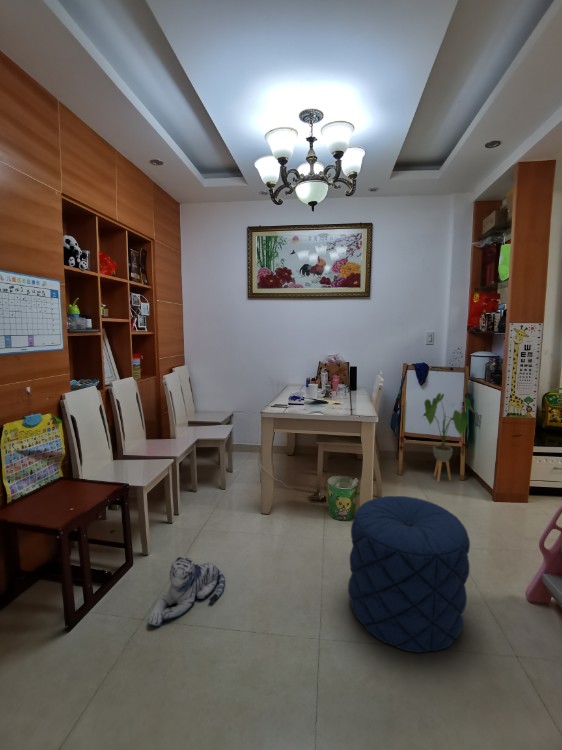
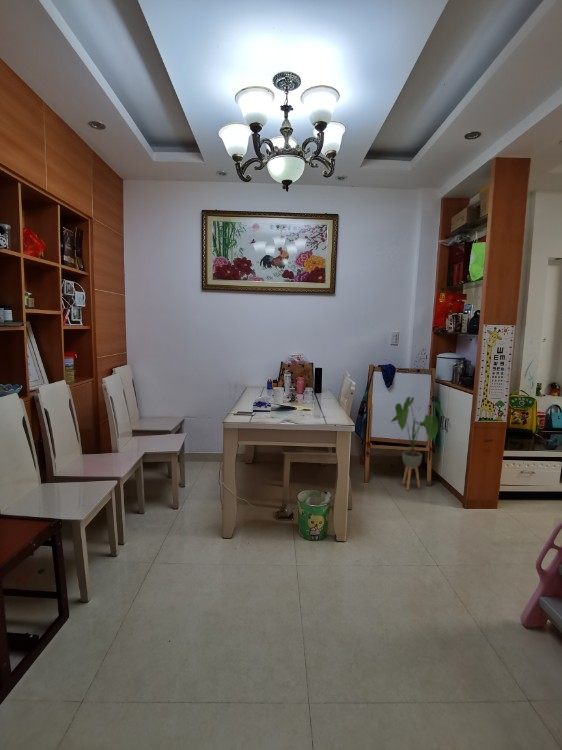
pouf: present [348,496,470,652] -> none [334,515,471,697]
plush toy: present [149,556,225,626] -> none [94,604,188,699]

